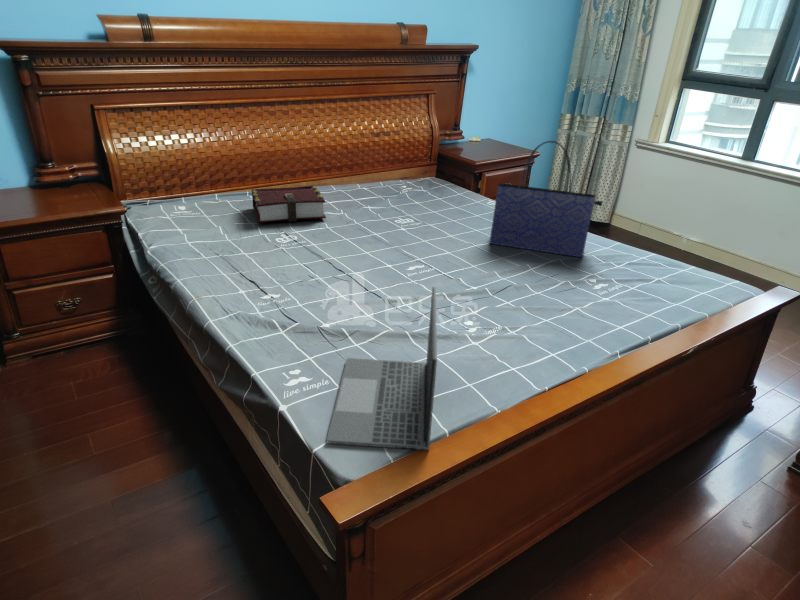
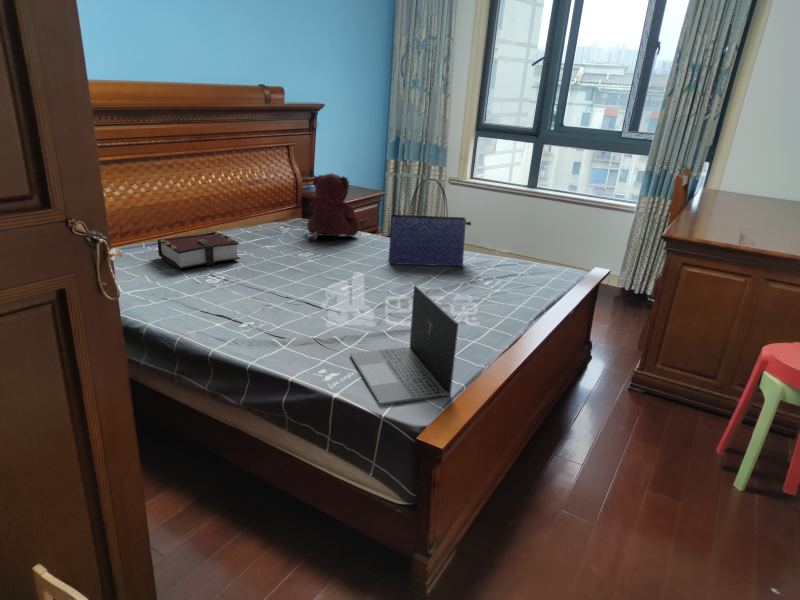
teddy bear: none [415,127,479,205] -> present [307,173,359,240]

